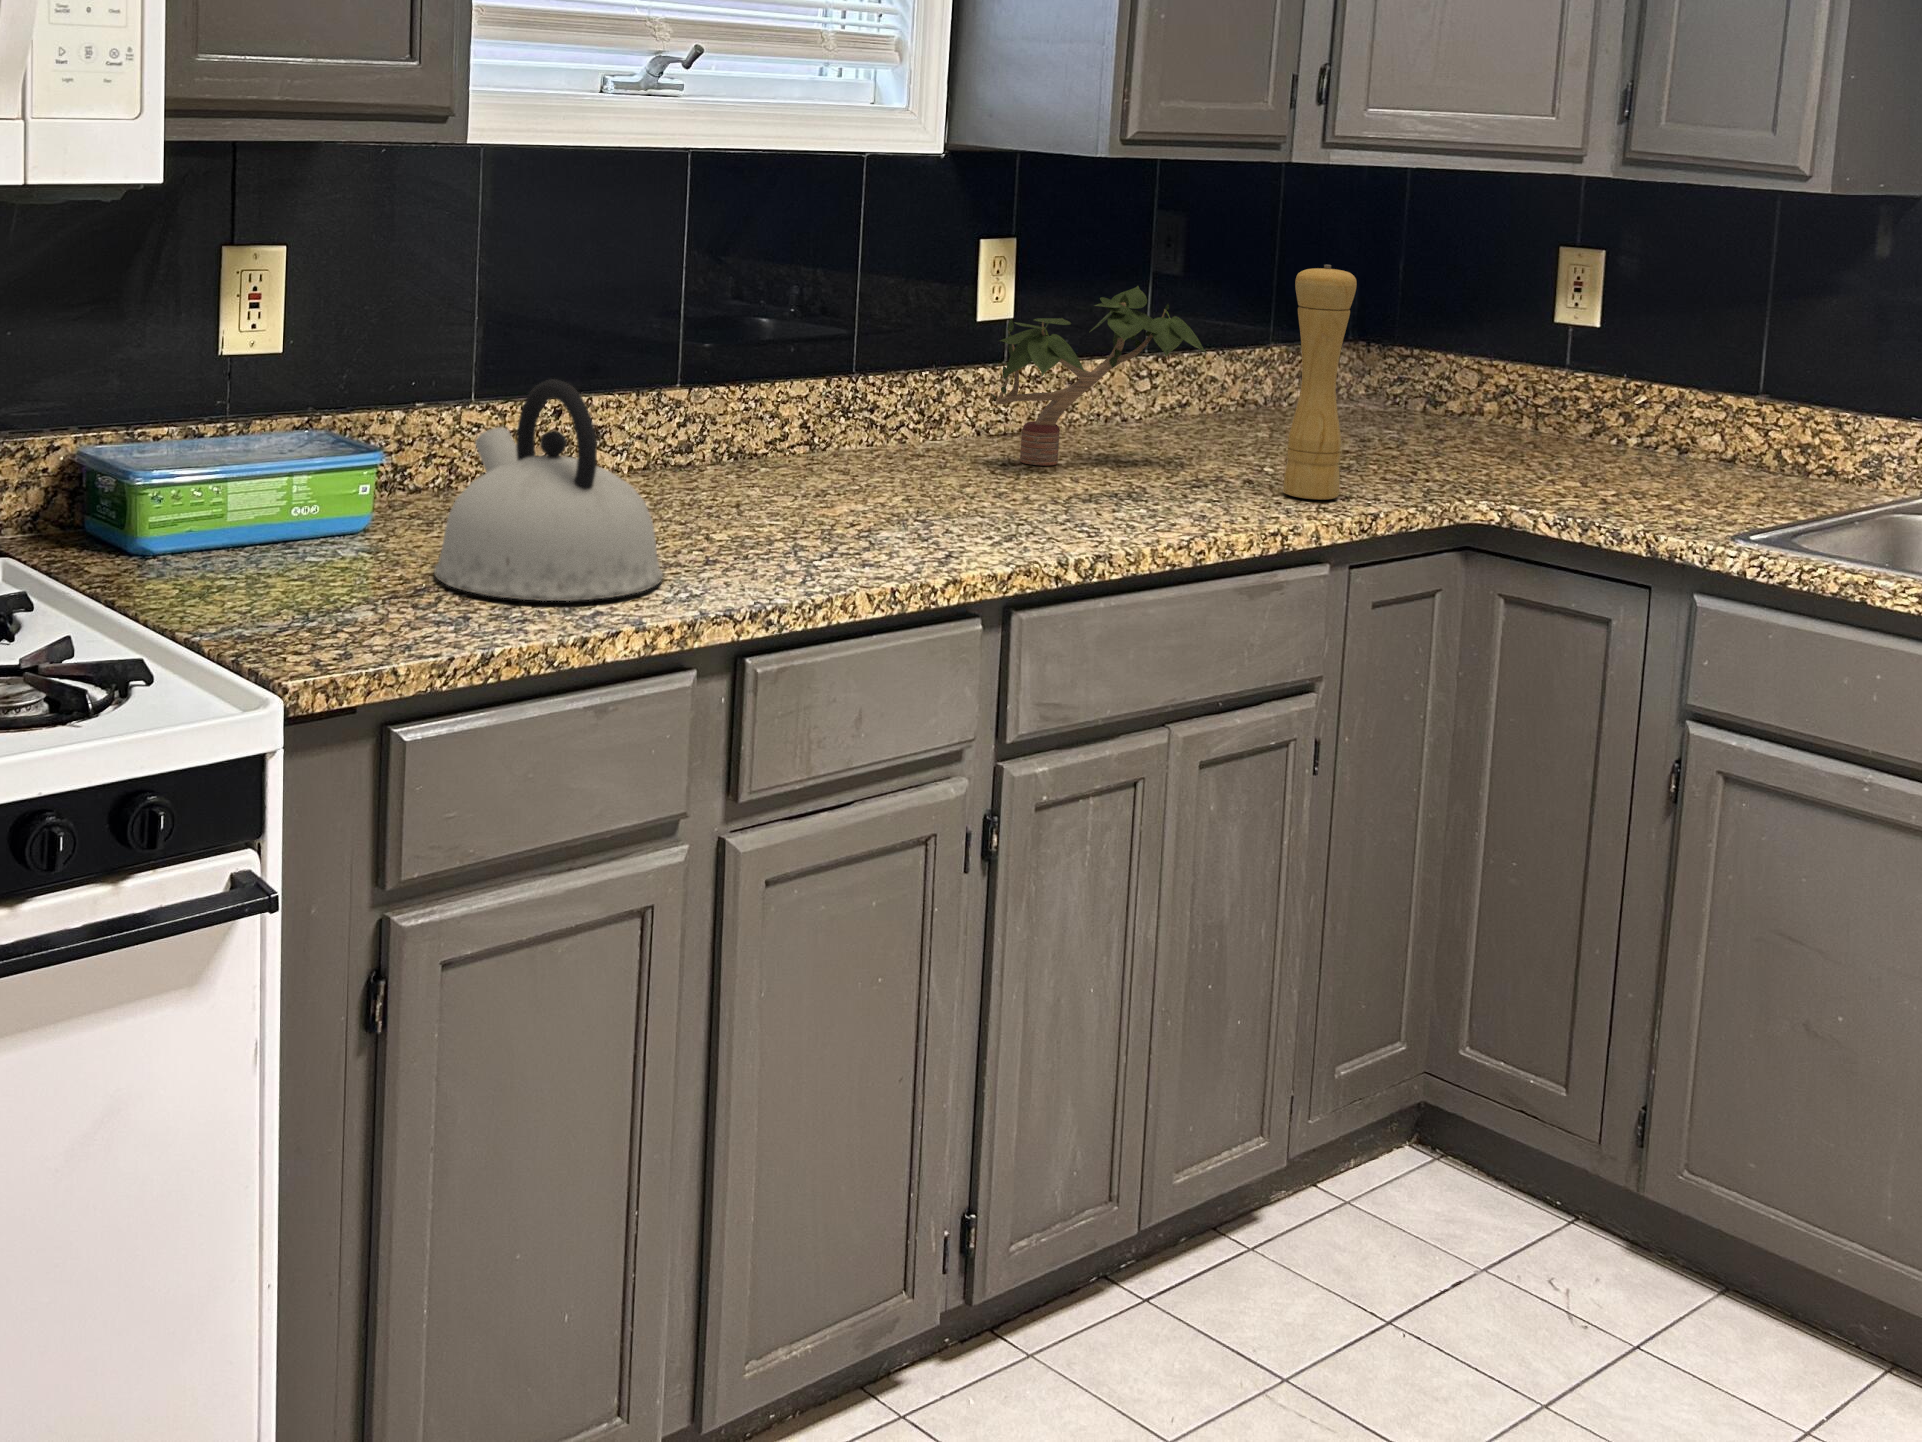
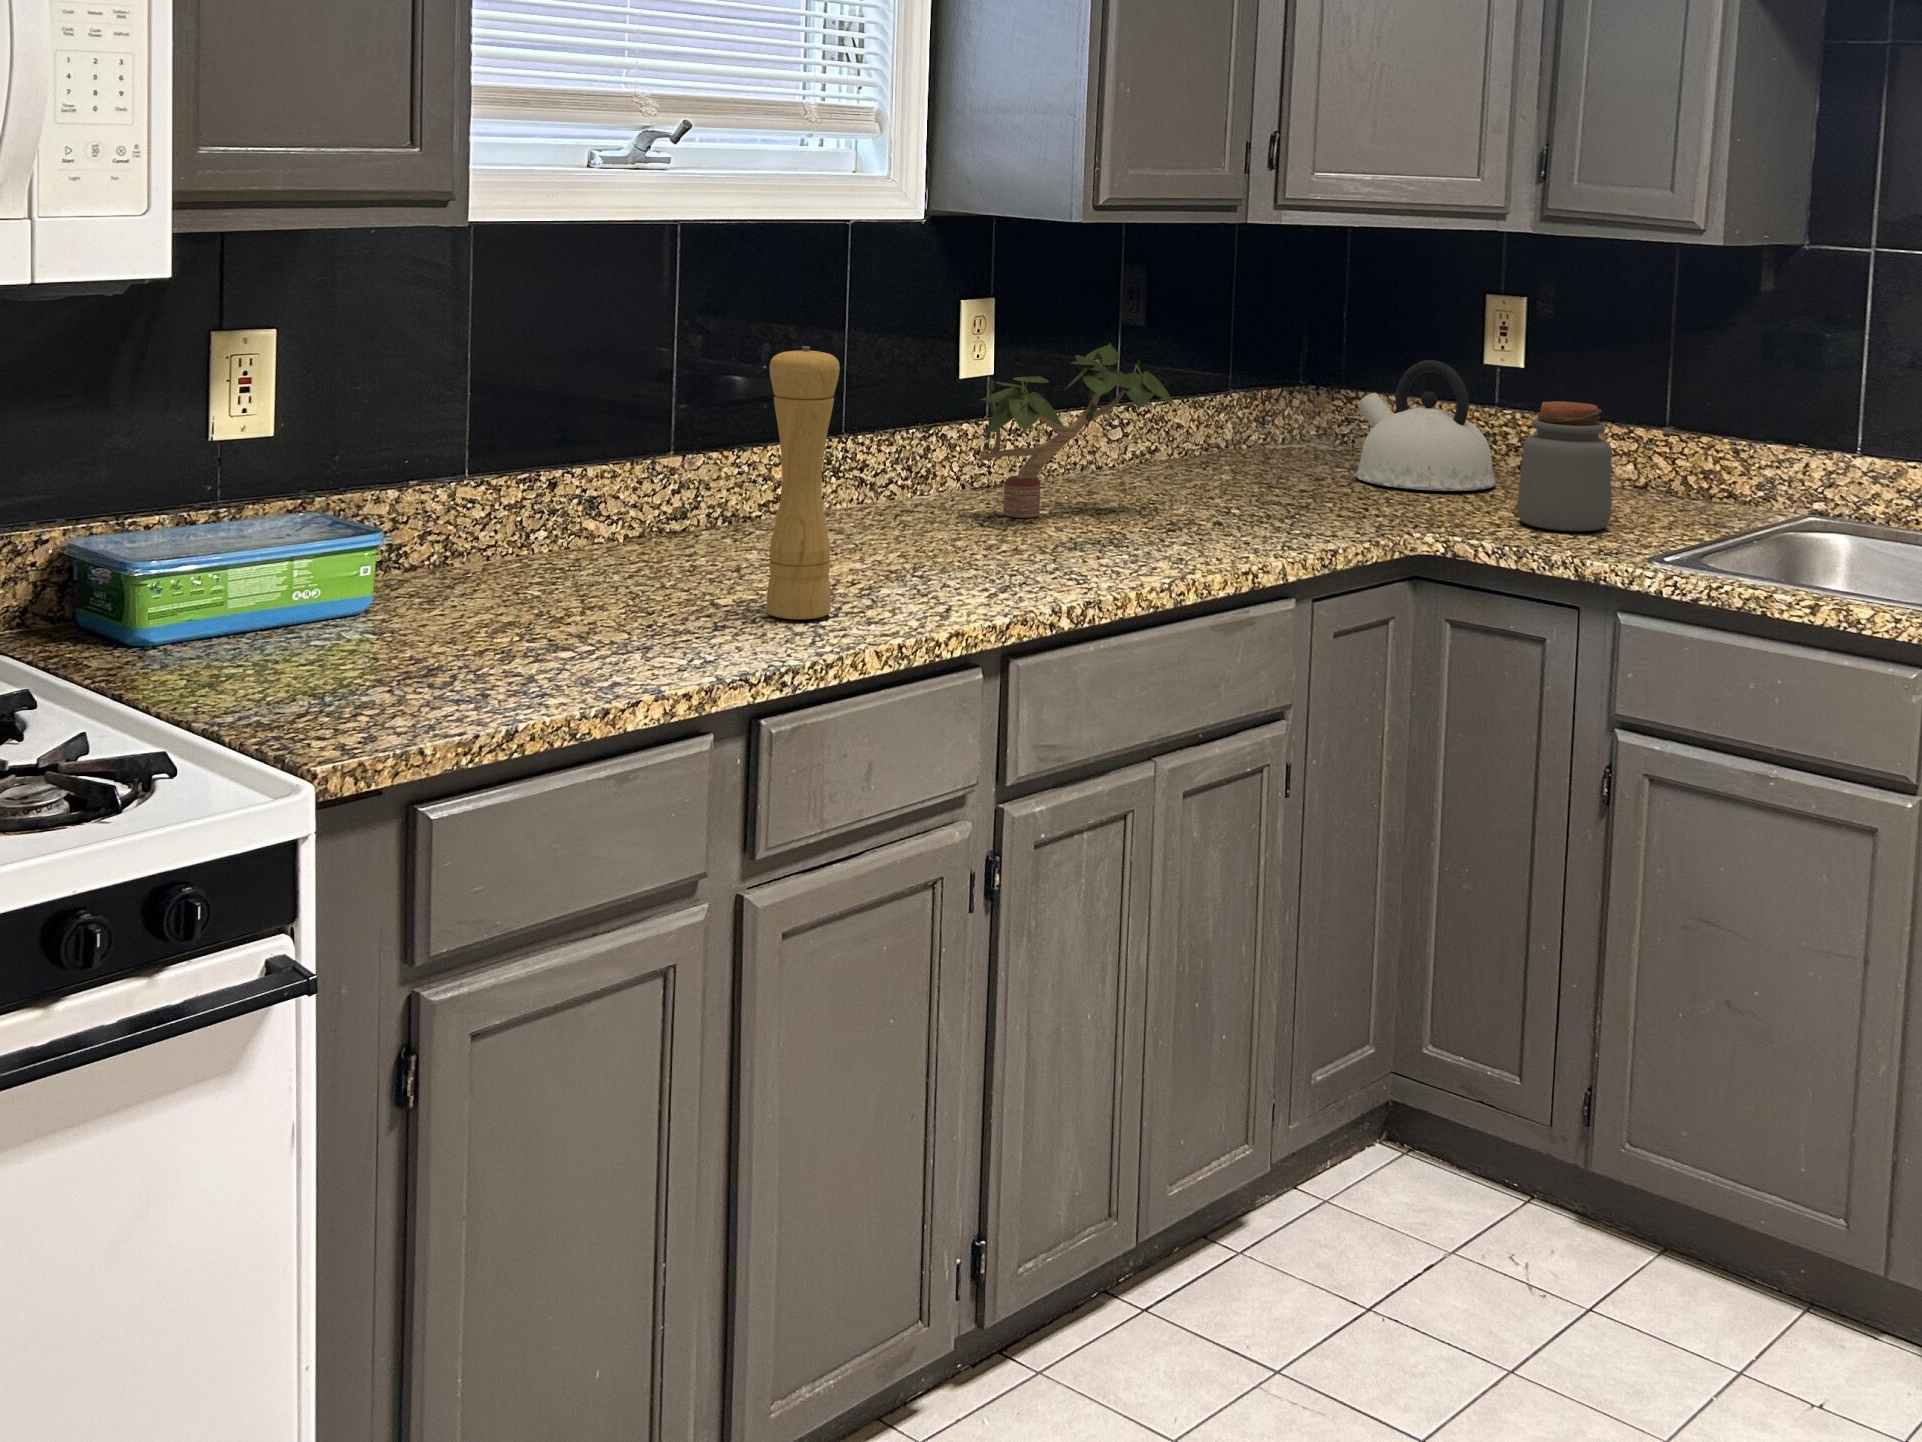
pepper mill: present [1283,265,1357,500] -> present [766,346,840,619]
jar: none [1581,361,1692,503] -> present [1517,401,1612,531]
kettle: present [434,379,663,601] -> present [1355,360,1496,491]

